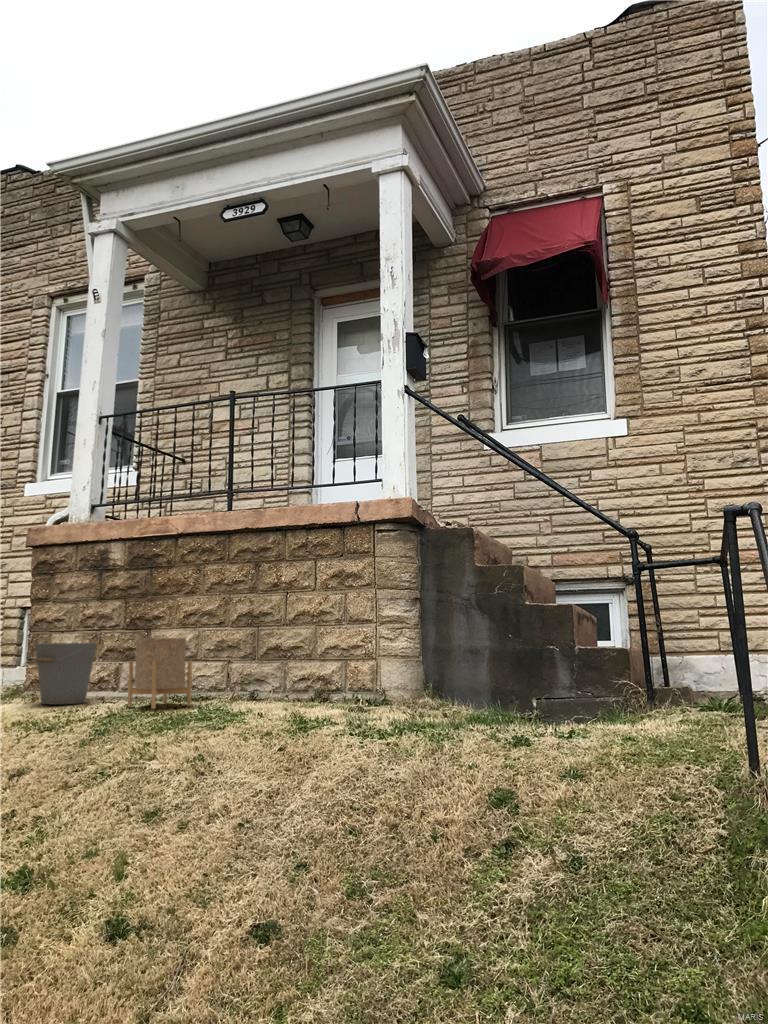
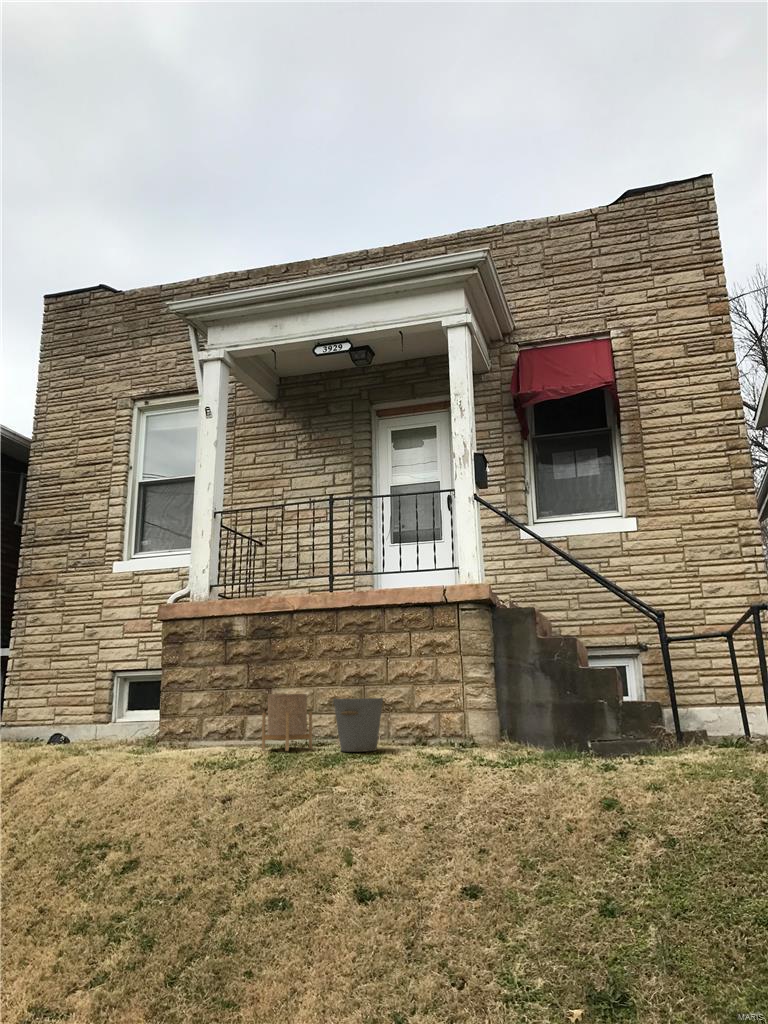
bucket: present [35,642,96,704] -> present [333,698,383,752]

